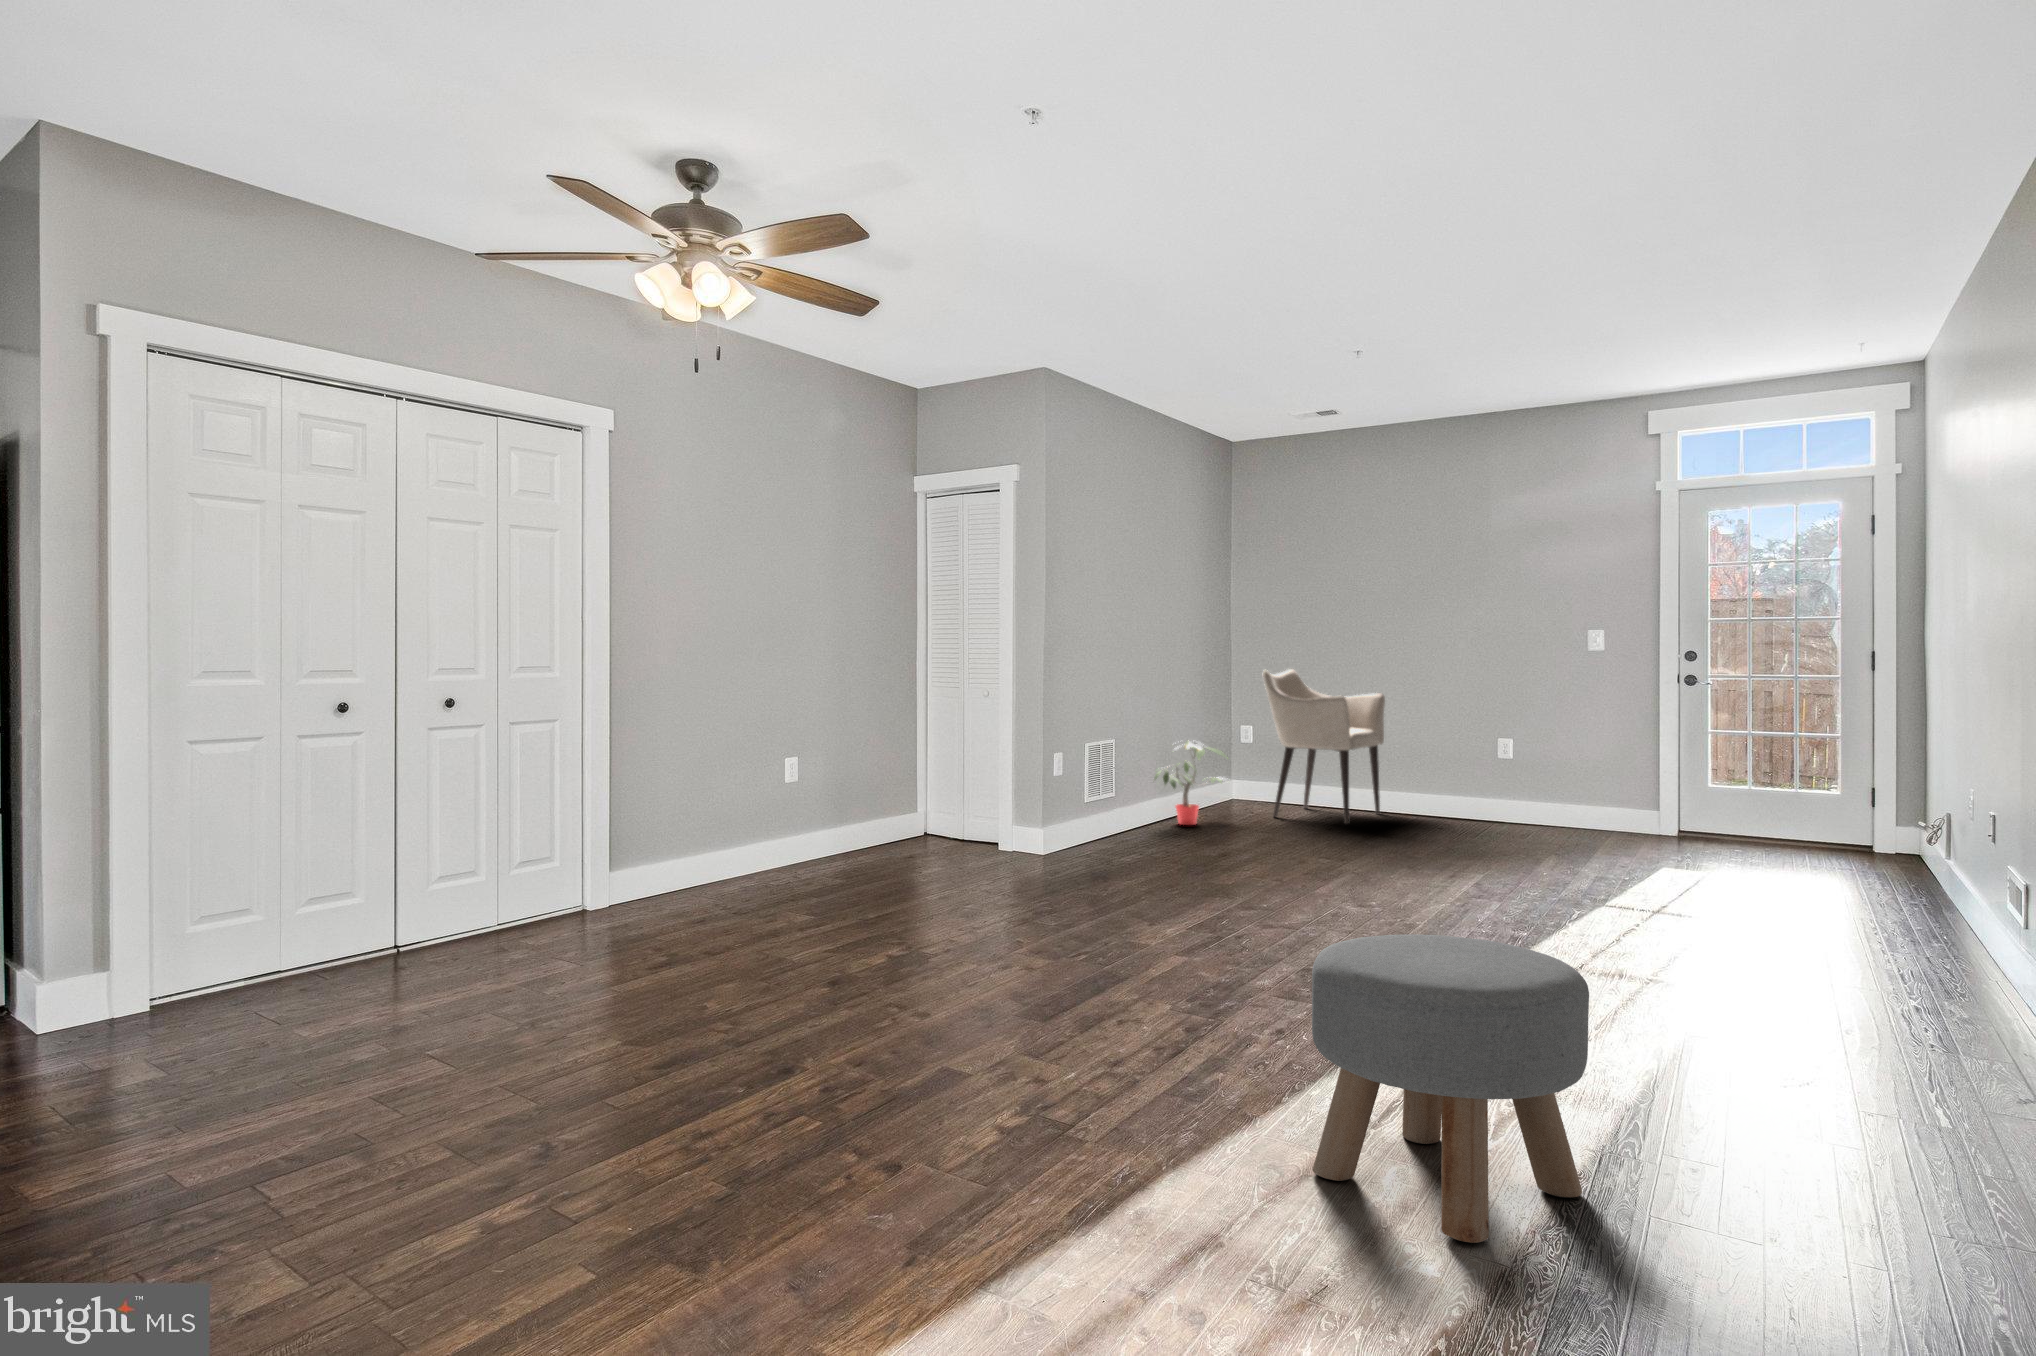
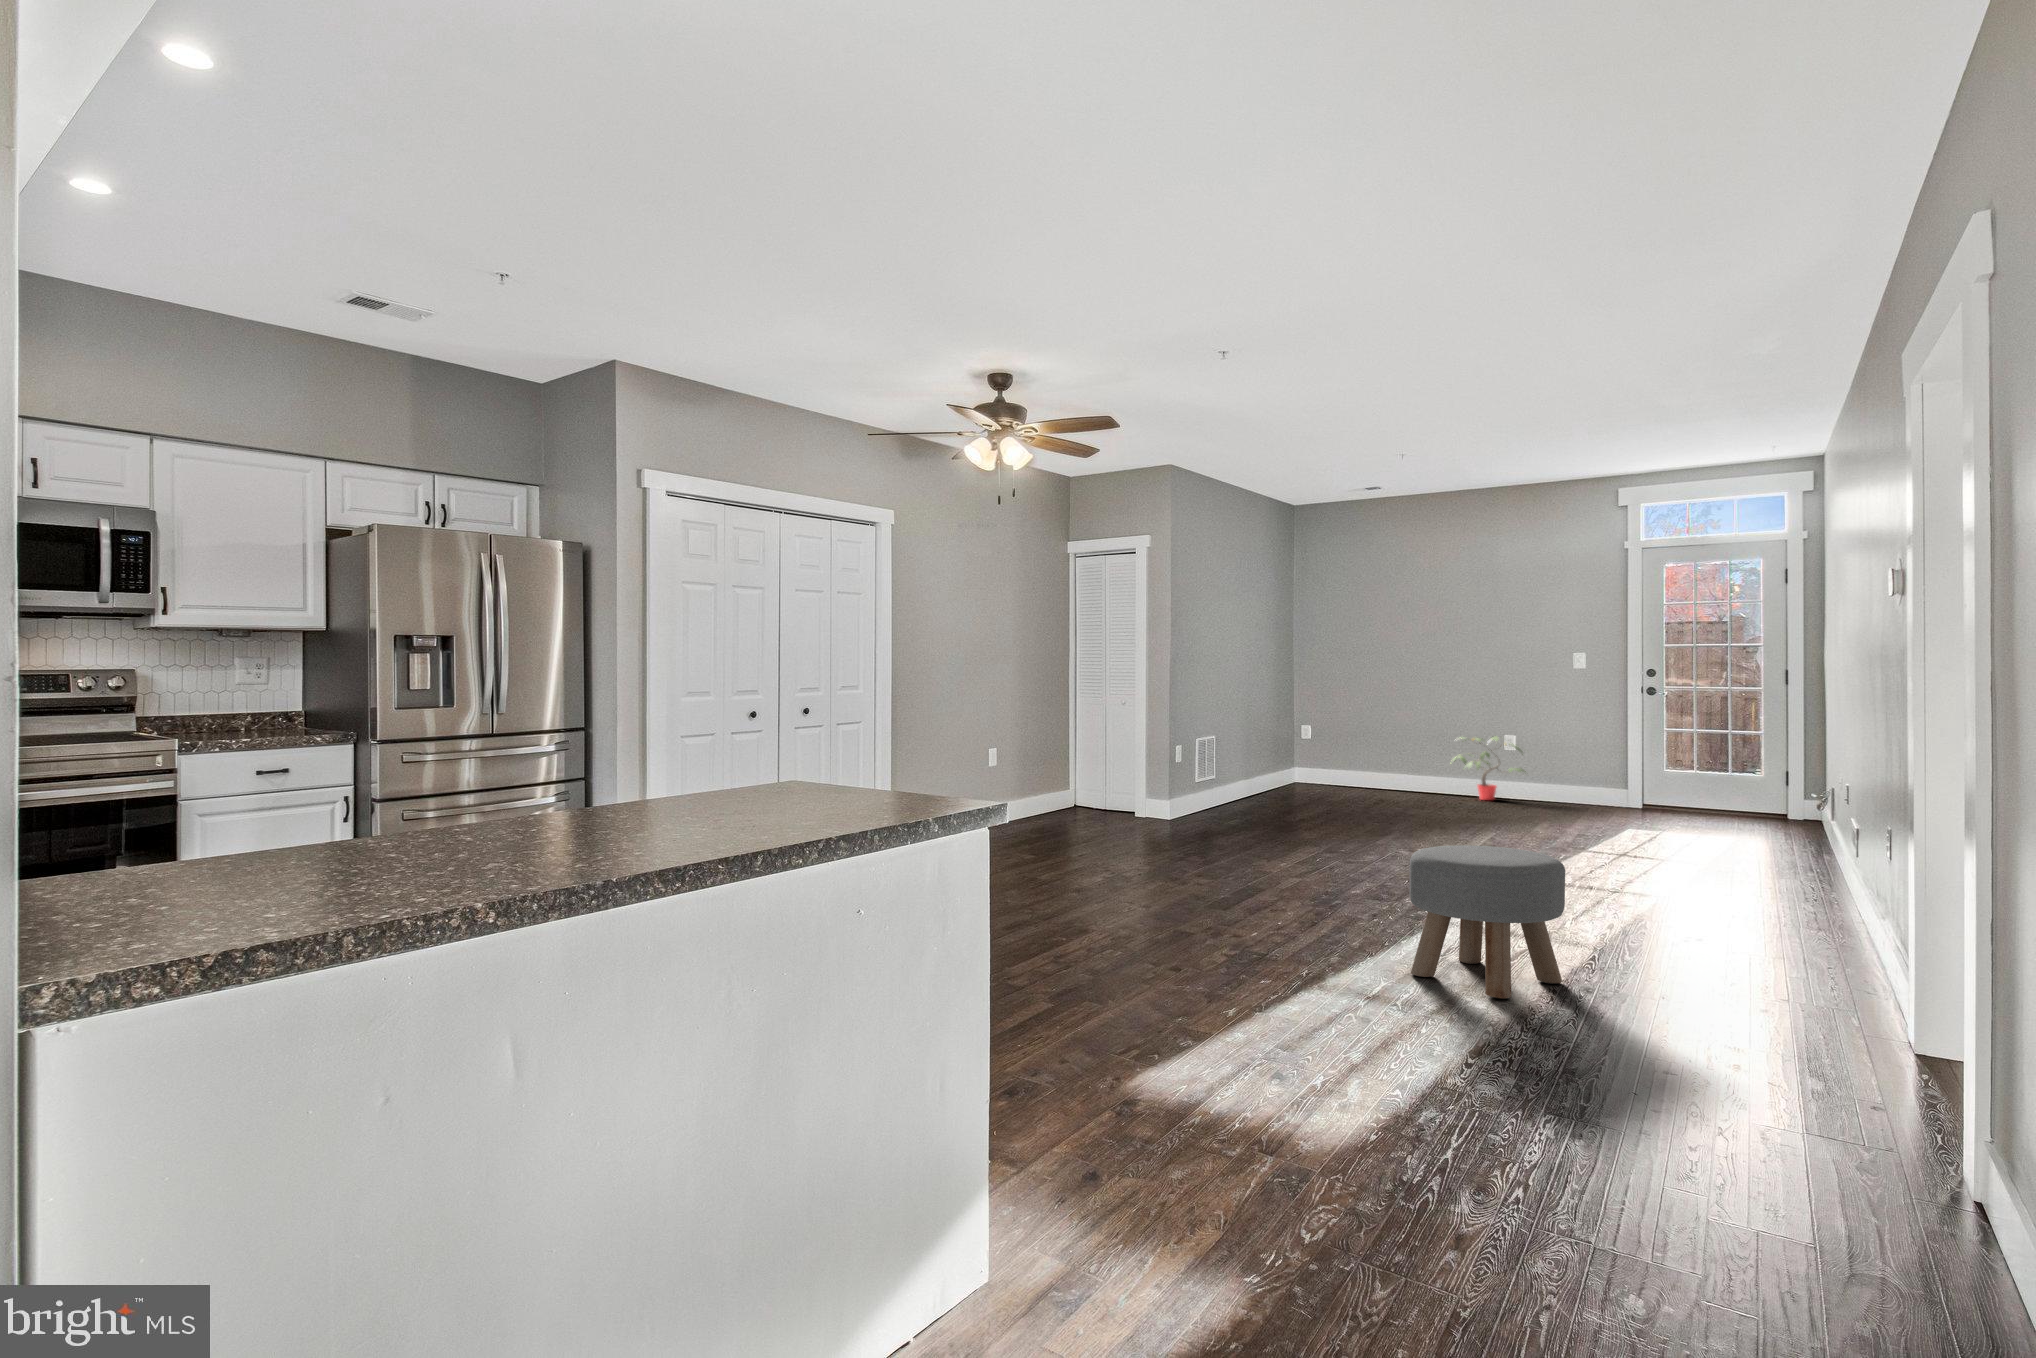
armchair: present [1263,669,1385,824] -> none [1323,681,1417,799]
potted plant: present [1154,741,1226,825] -> present [1453,737,1526,800]

